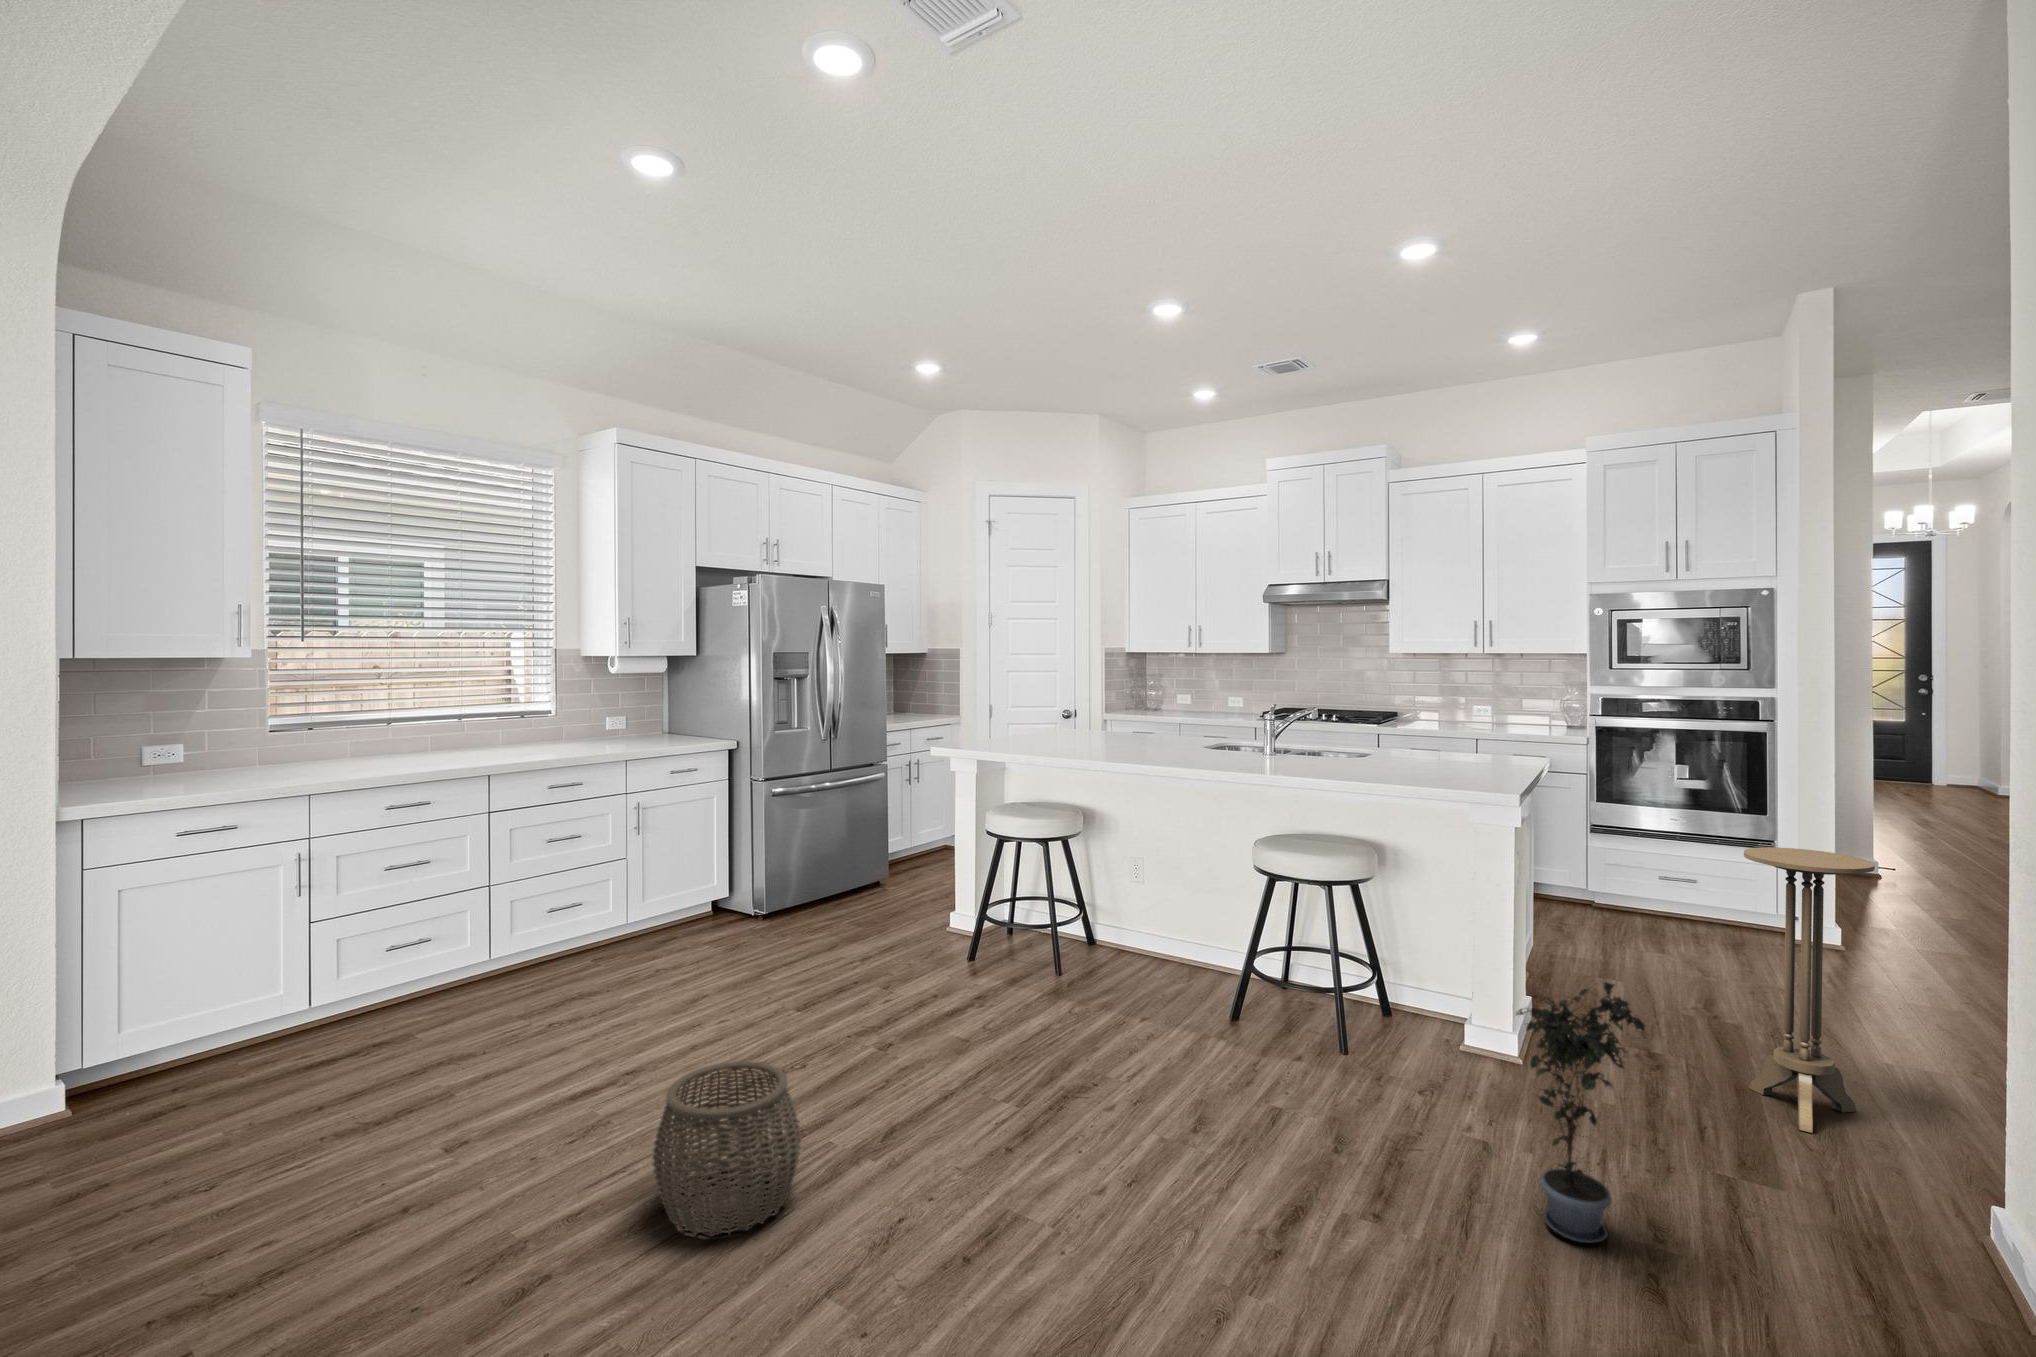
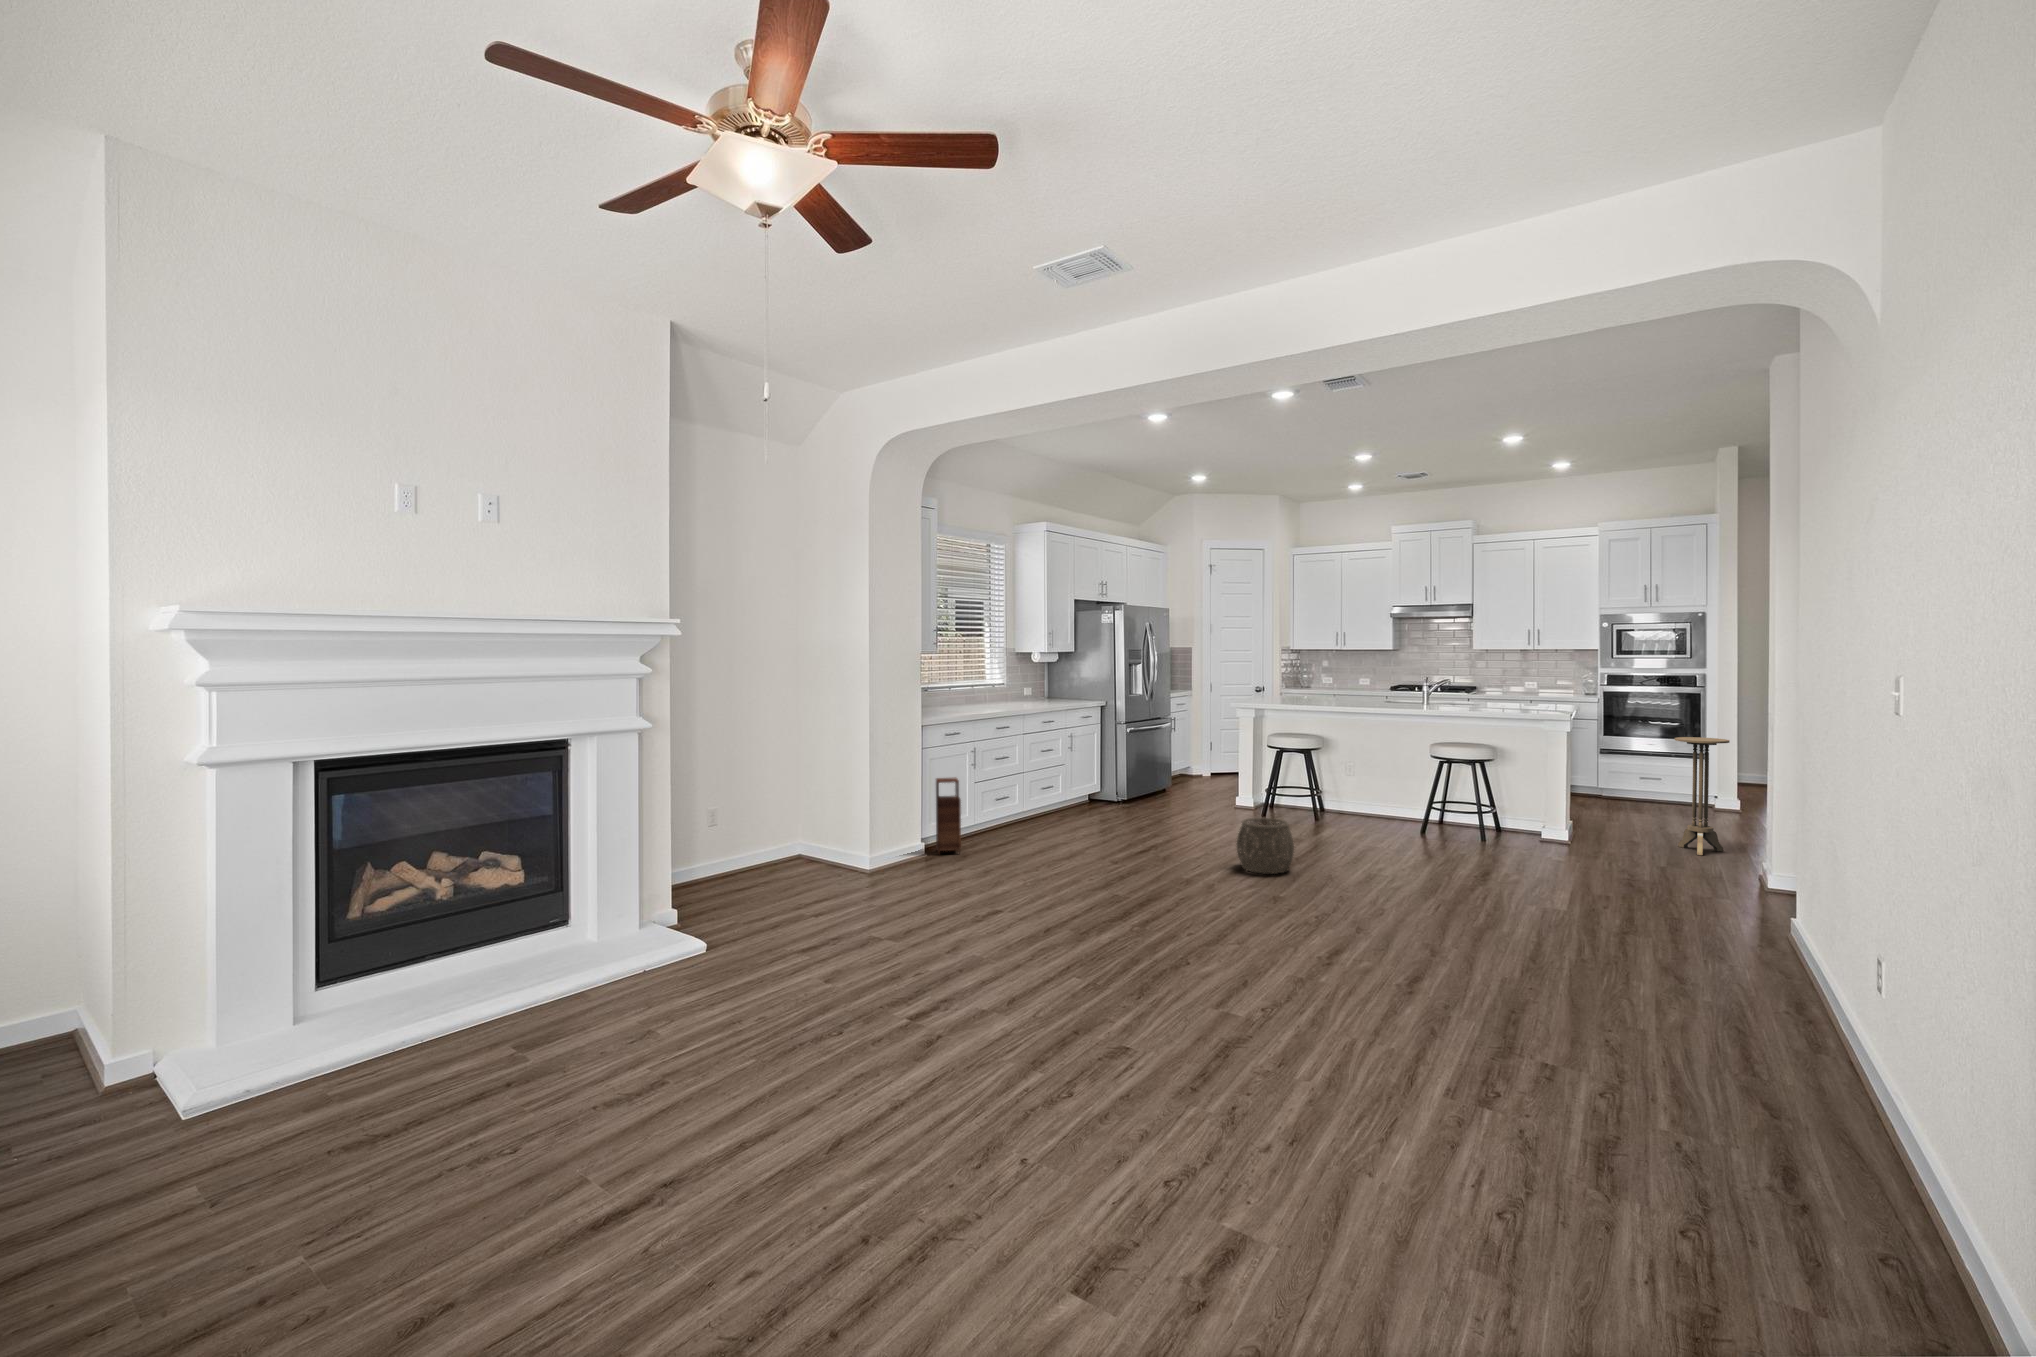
storage cabinet: none [55,934,155,1122] -> present [936,777,961,855]
potted plant: present [1516,982,1645,1243] -> none [1580,775,1630,875]

